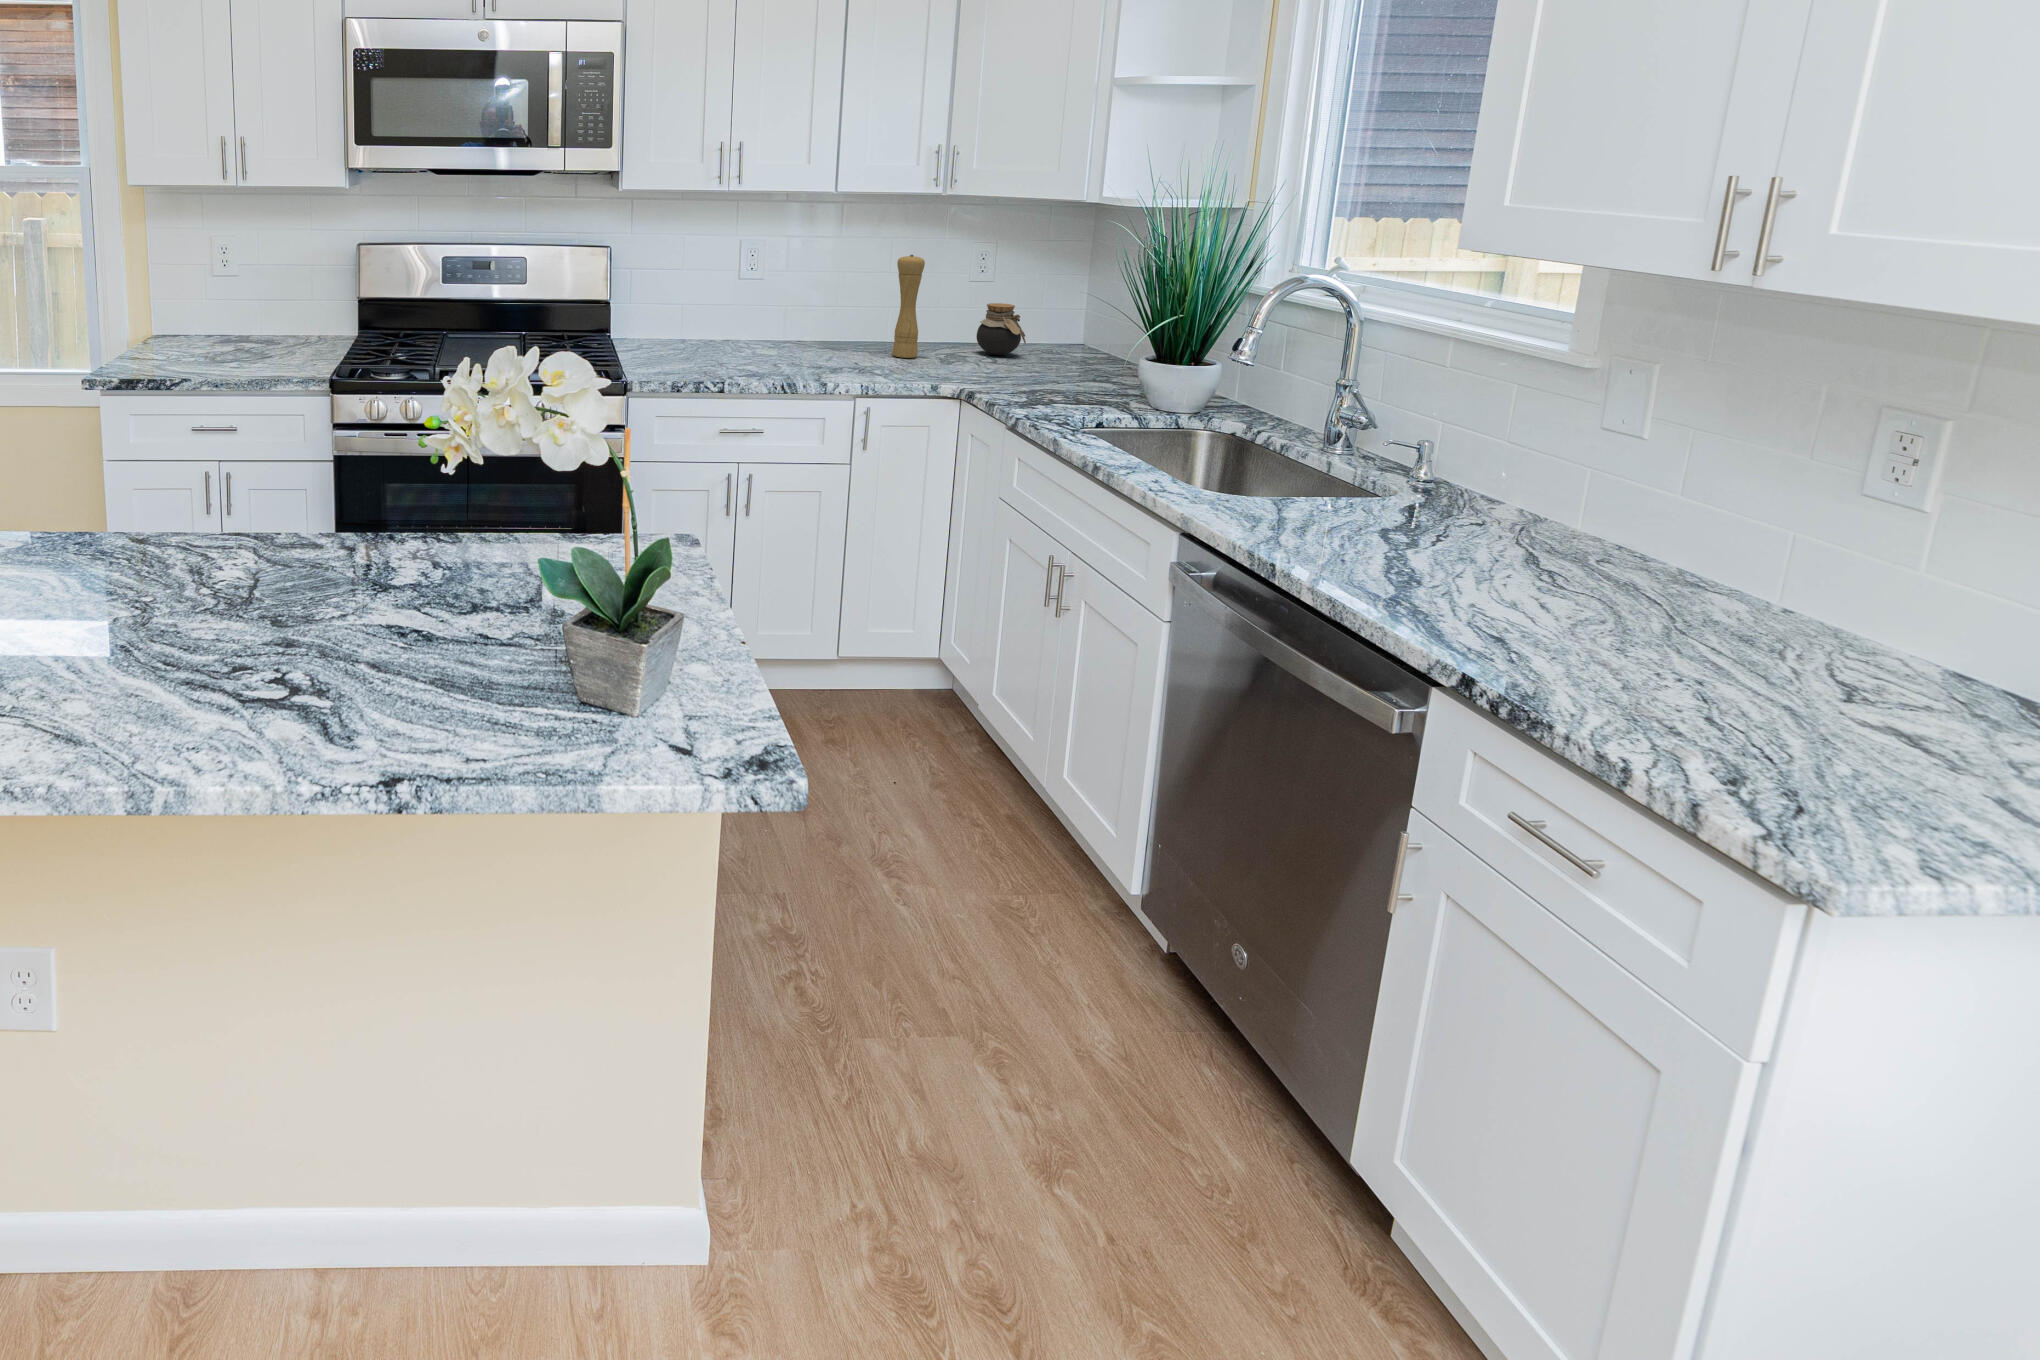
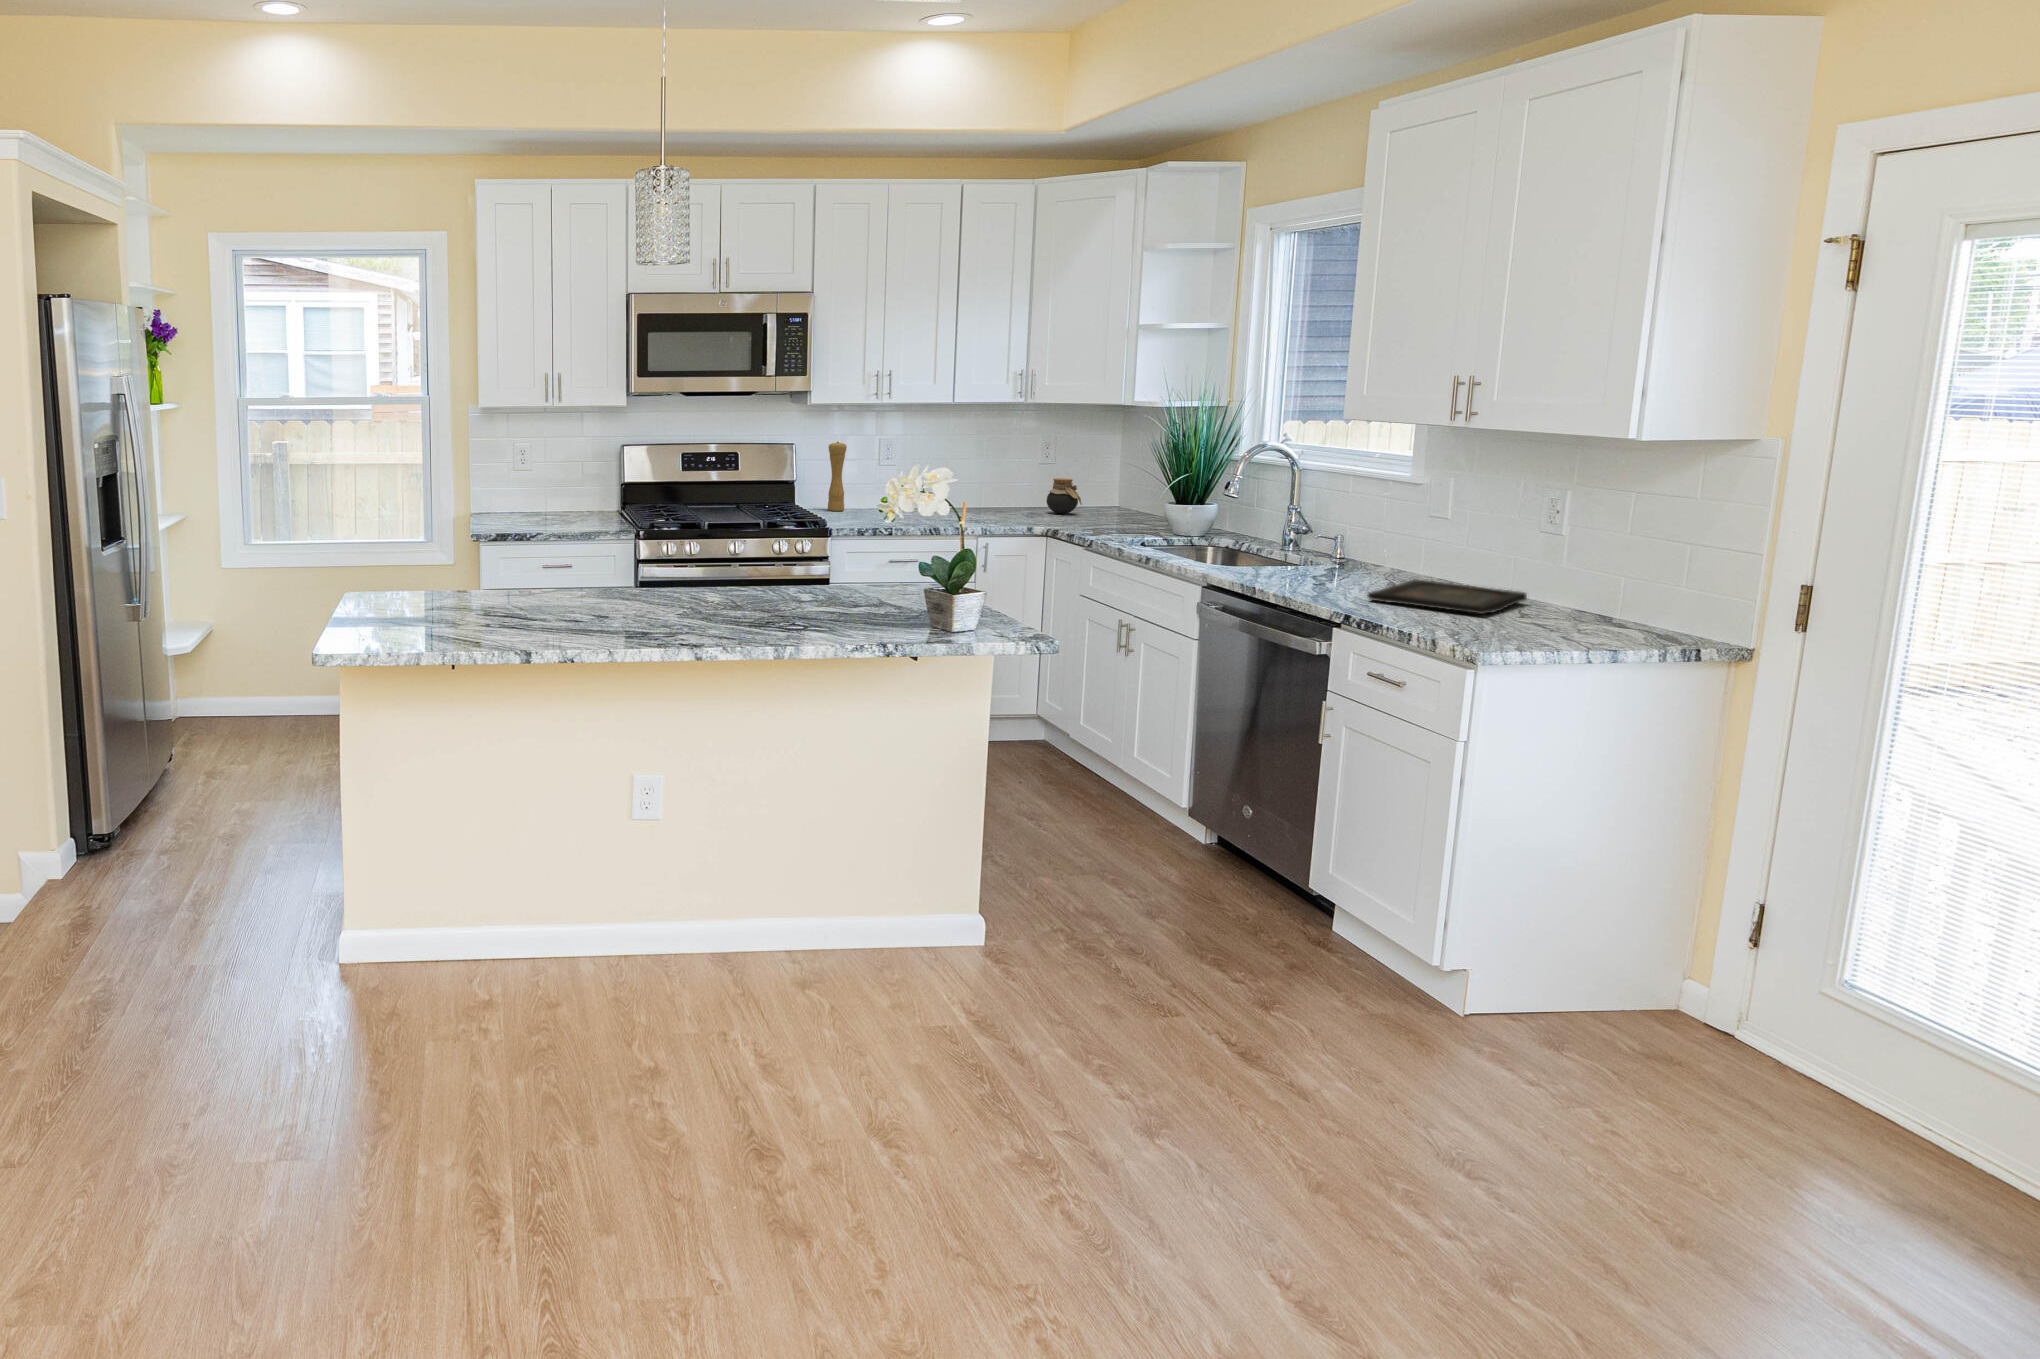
pepper mill: present [893,255,925,358] -> present [828,442,847,511]
tray: none [1501,562,1832,695] -> present [1367,580,1527,614]

